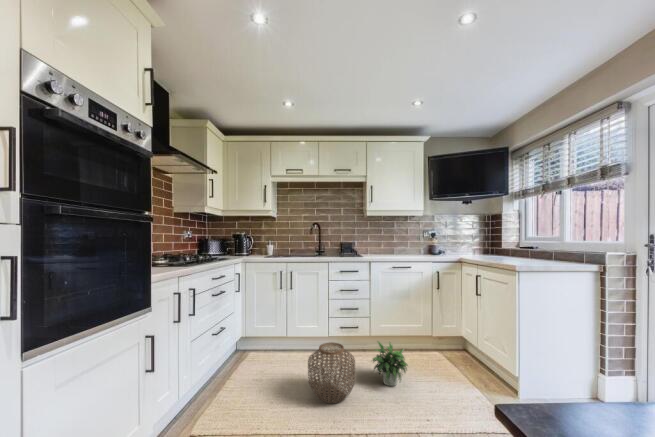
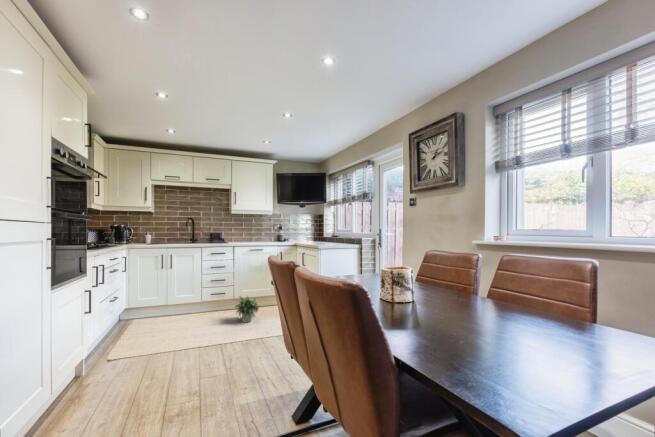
woven basket: present [308,342,355,403] -> none [189,296,224,334]

